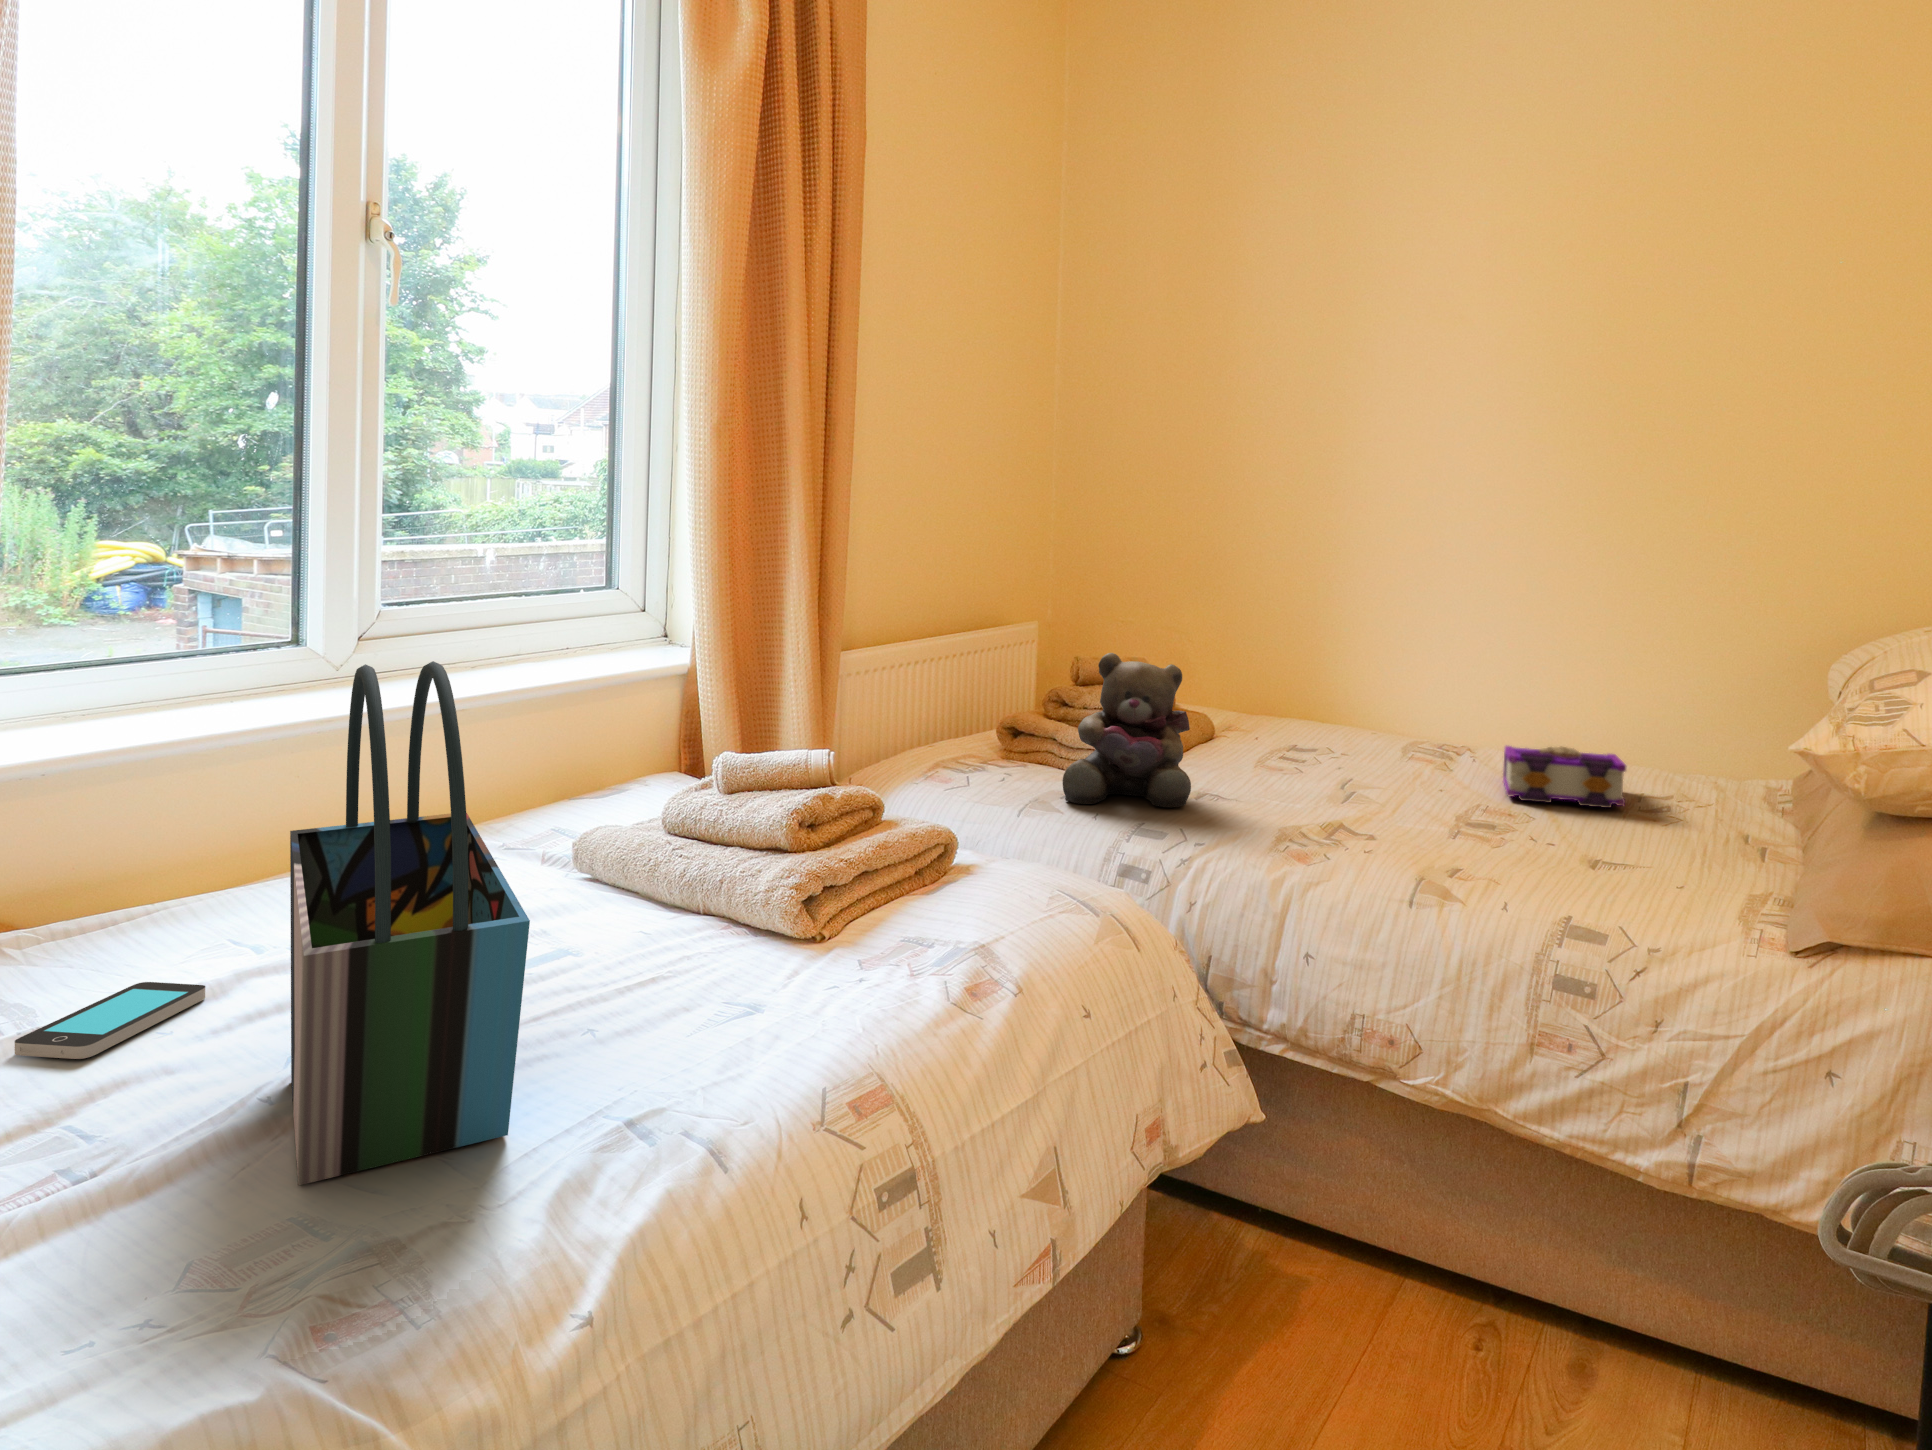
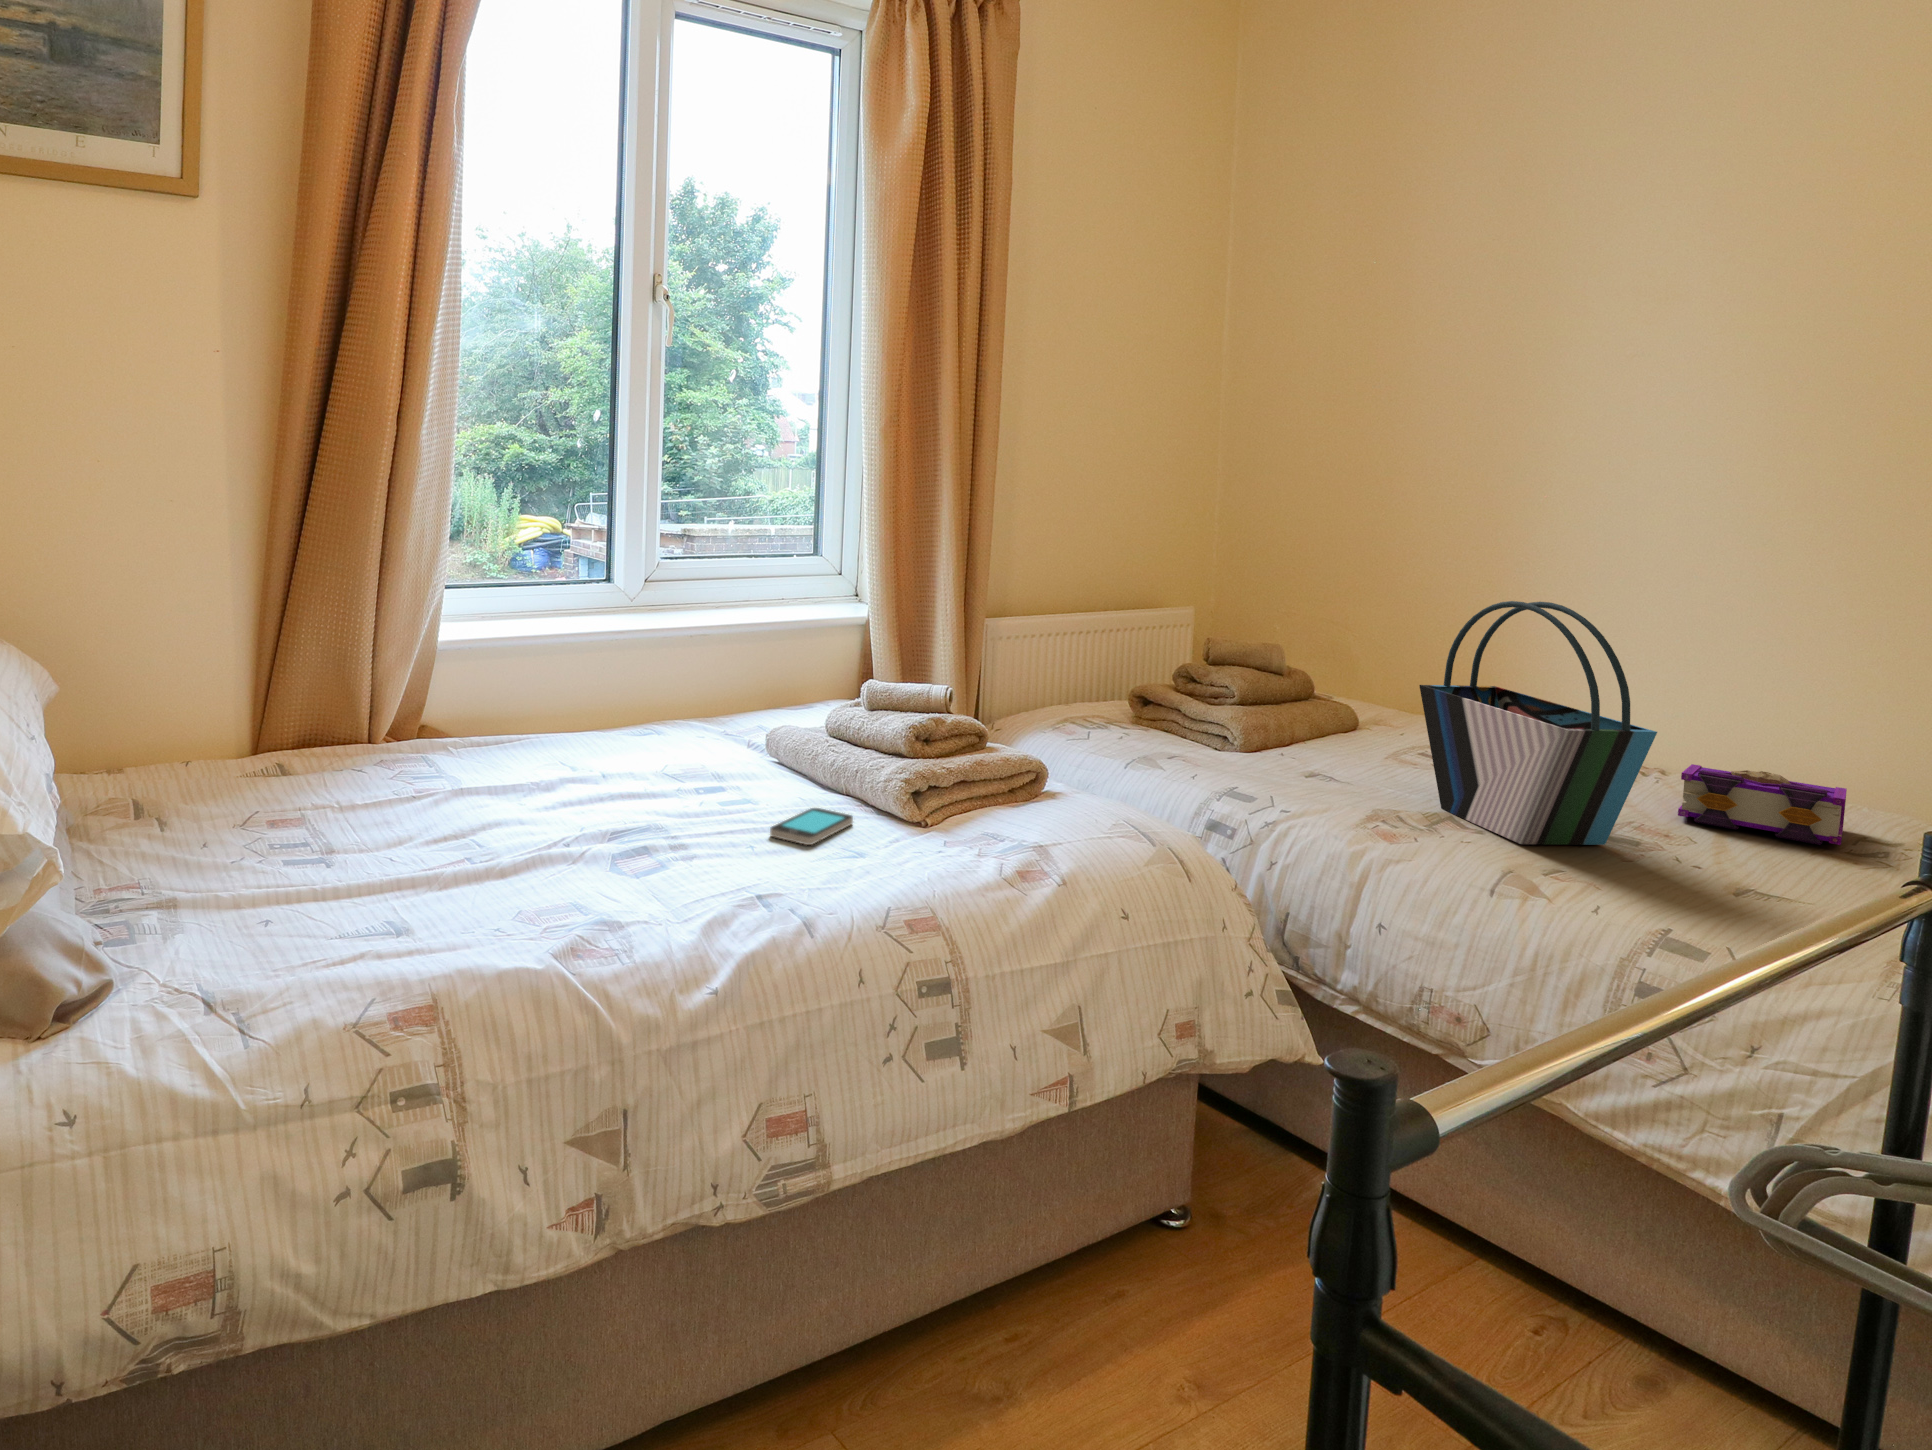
teddy bear: present [1063,653,1191,807] -> none [1166,631,1295,777]
tote bag: present [290,661,530,1185] -> present [1419,601,1657,845]
smartphone: present [15,982,205,1059] -> present [770,808,853,845]

